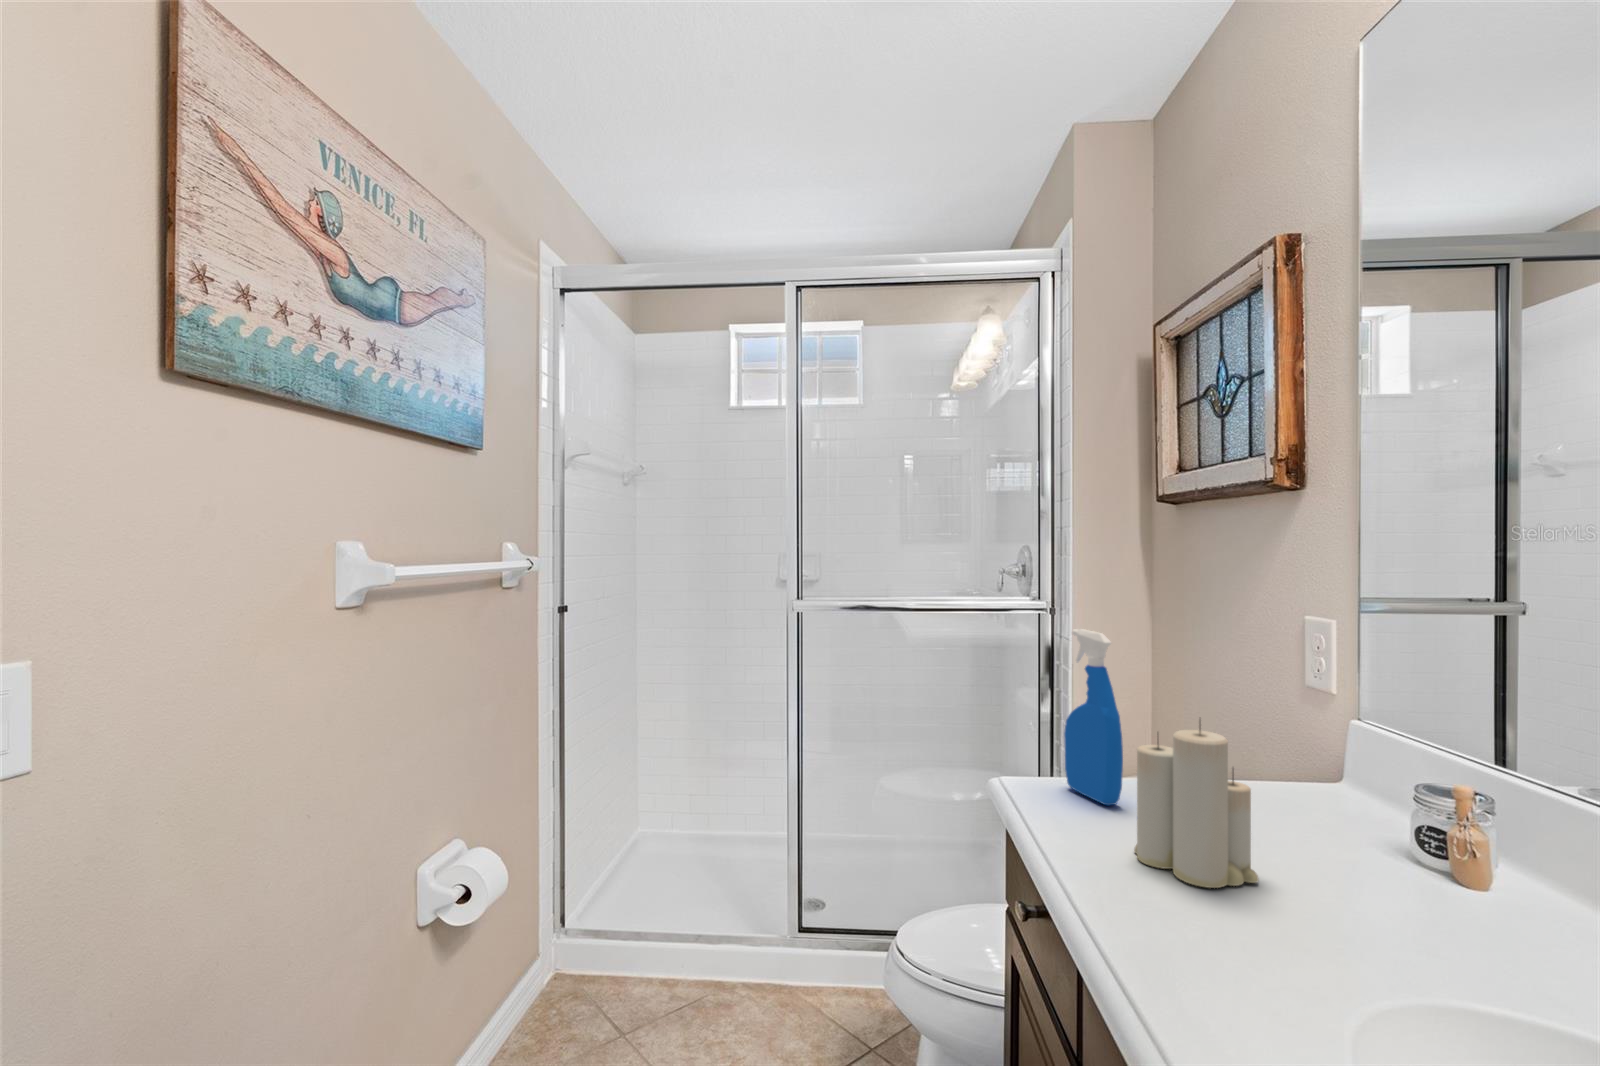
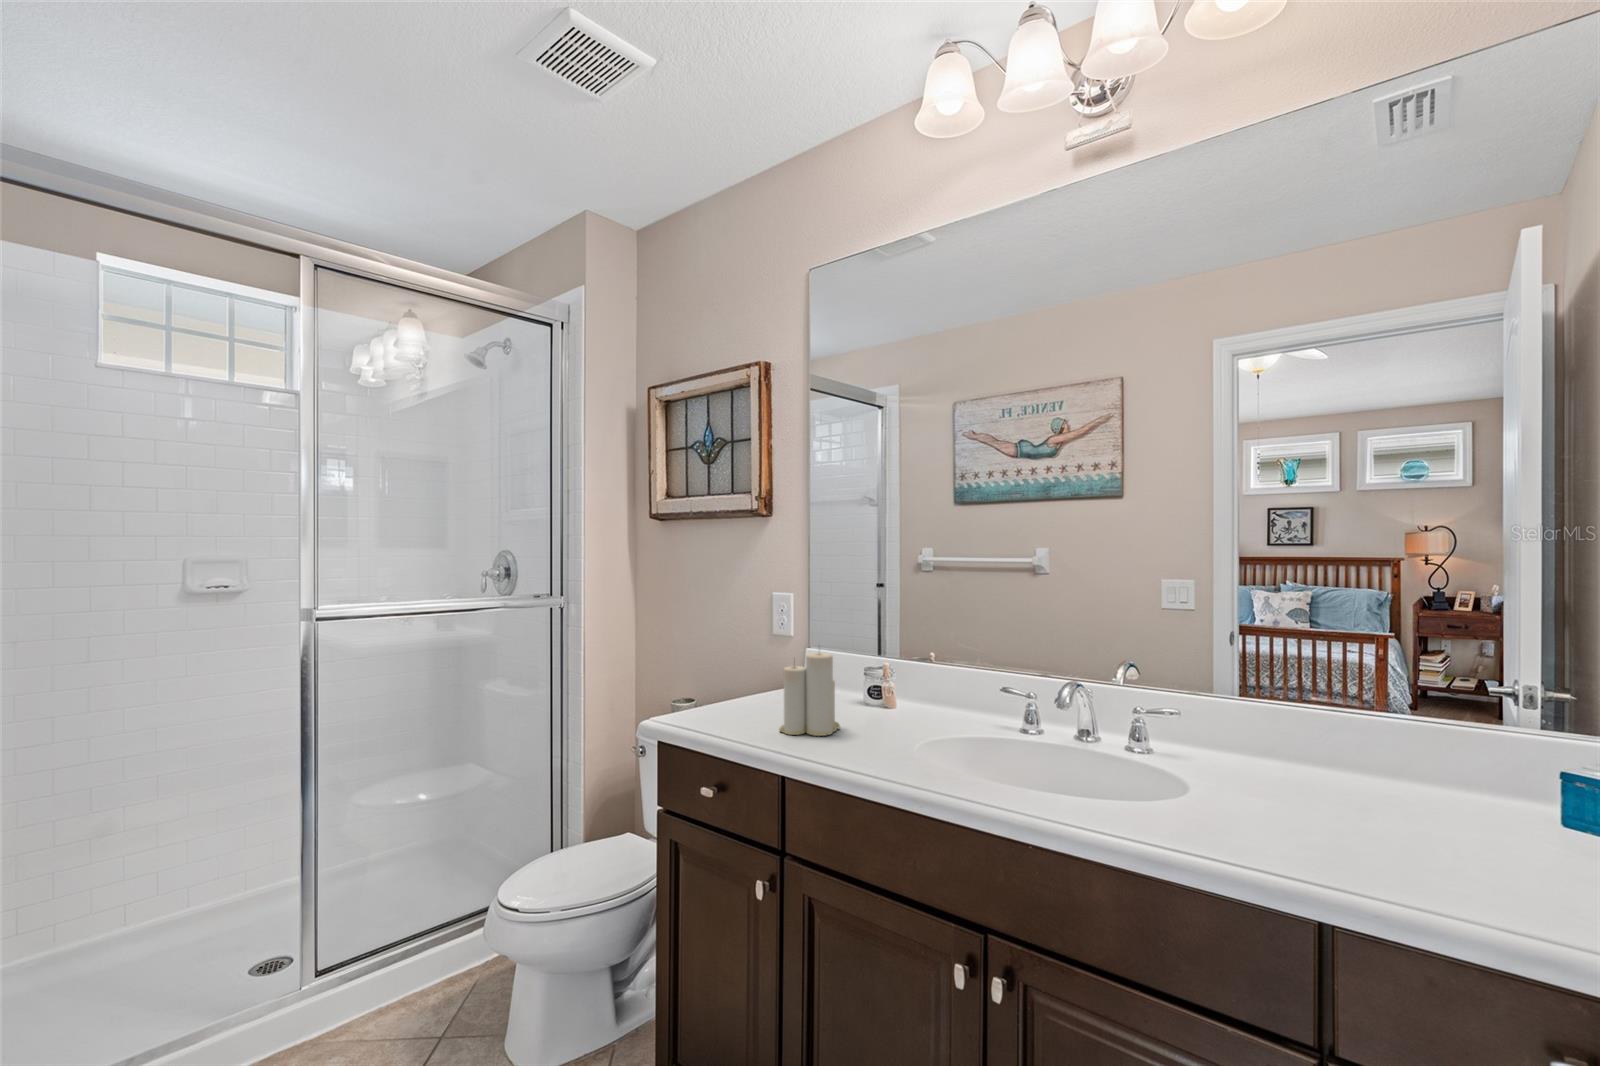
spray bottle: present [1064,629,1123,806] -> none [696,607,741,718]

